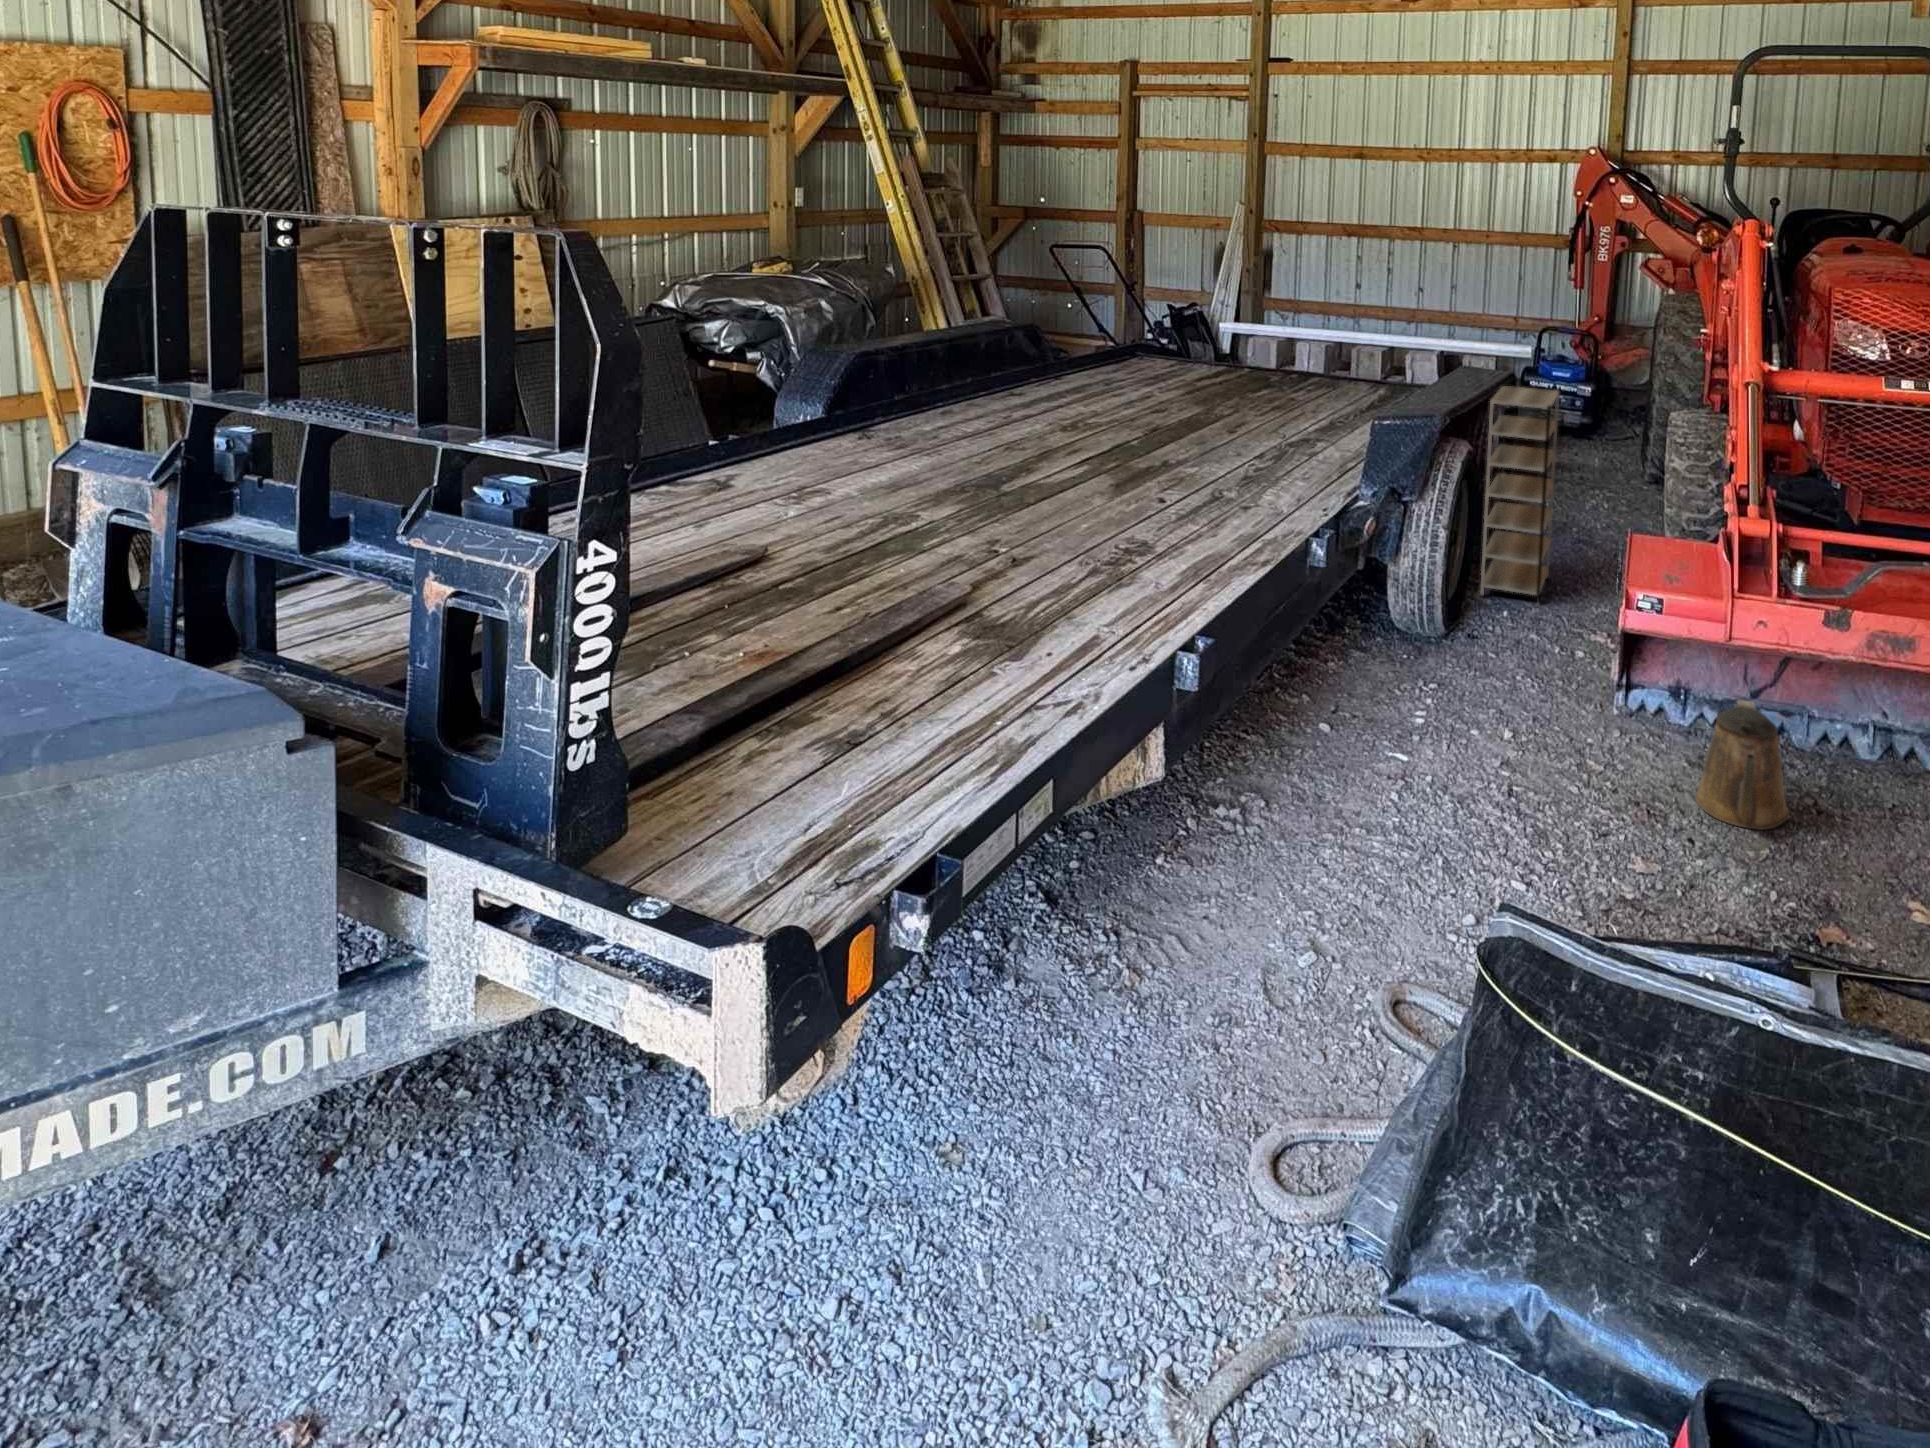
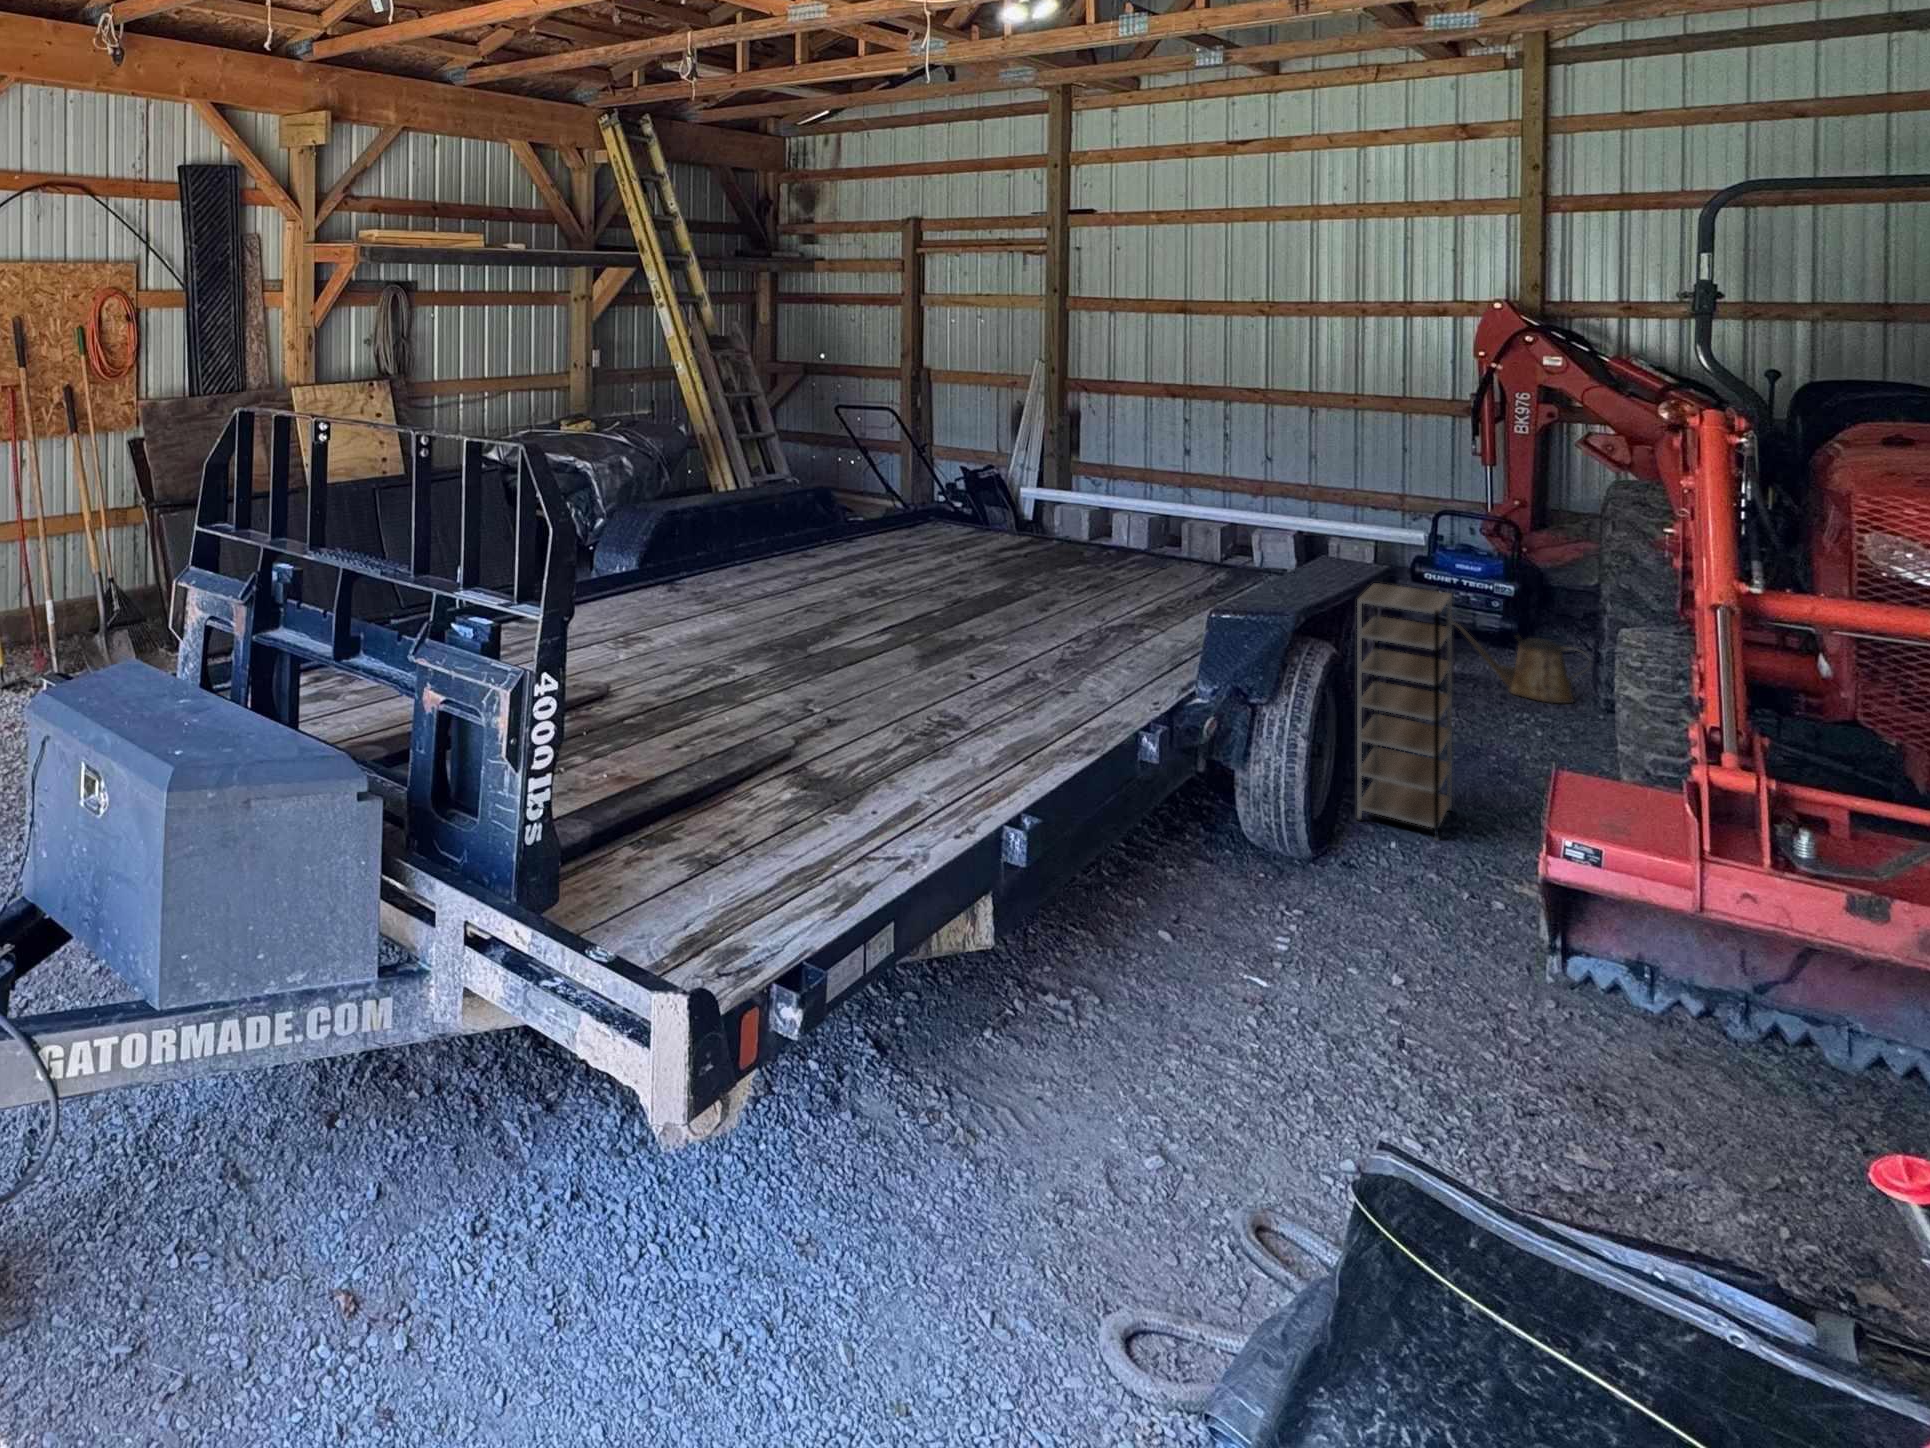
watering can: present [1695,700,1790,830] -> present [1452,621,1590,703]

